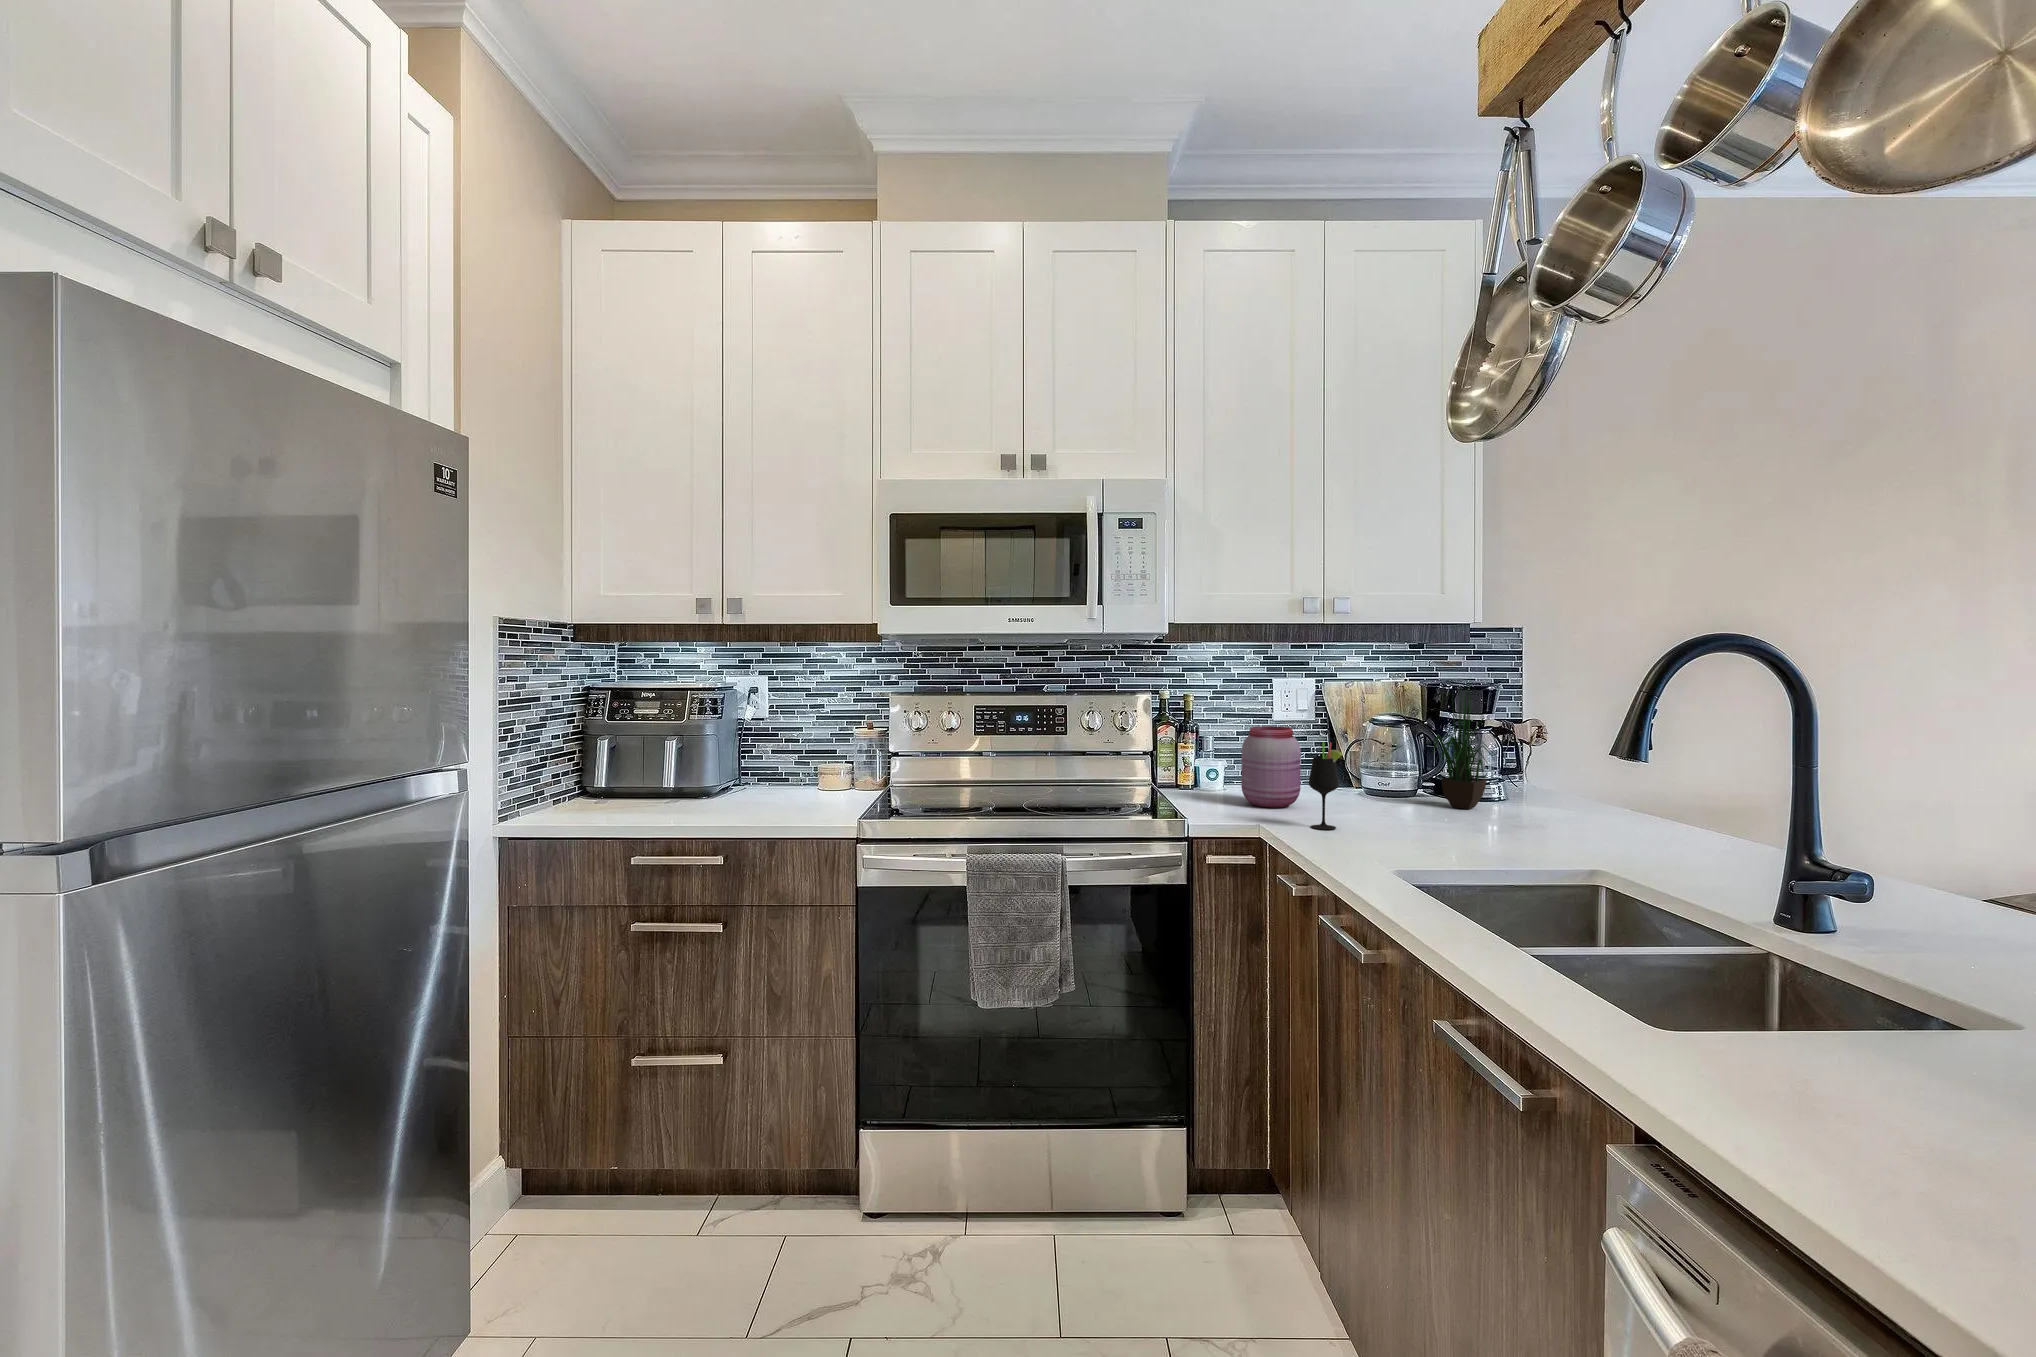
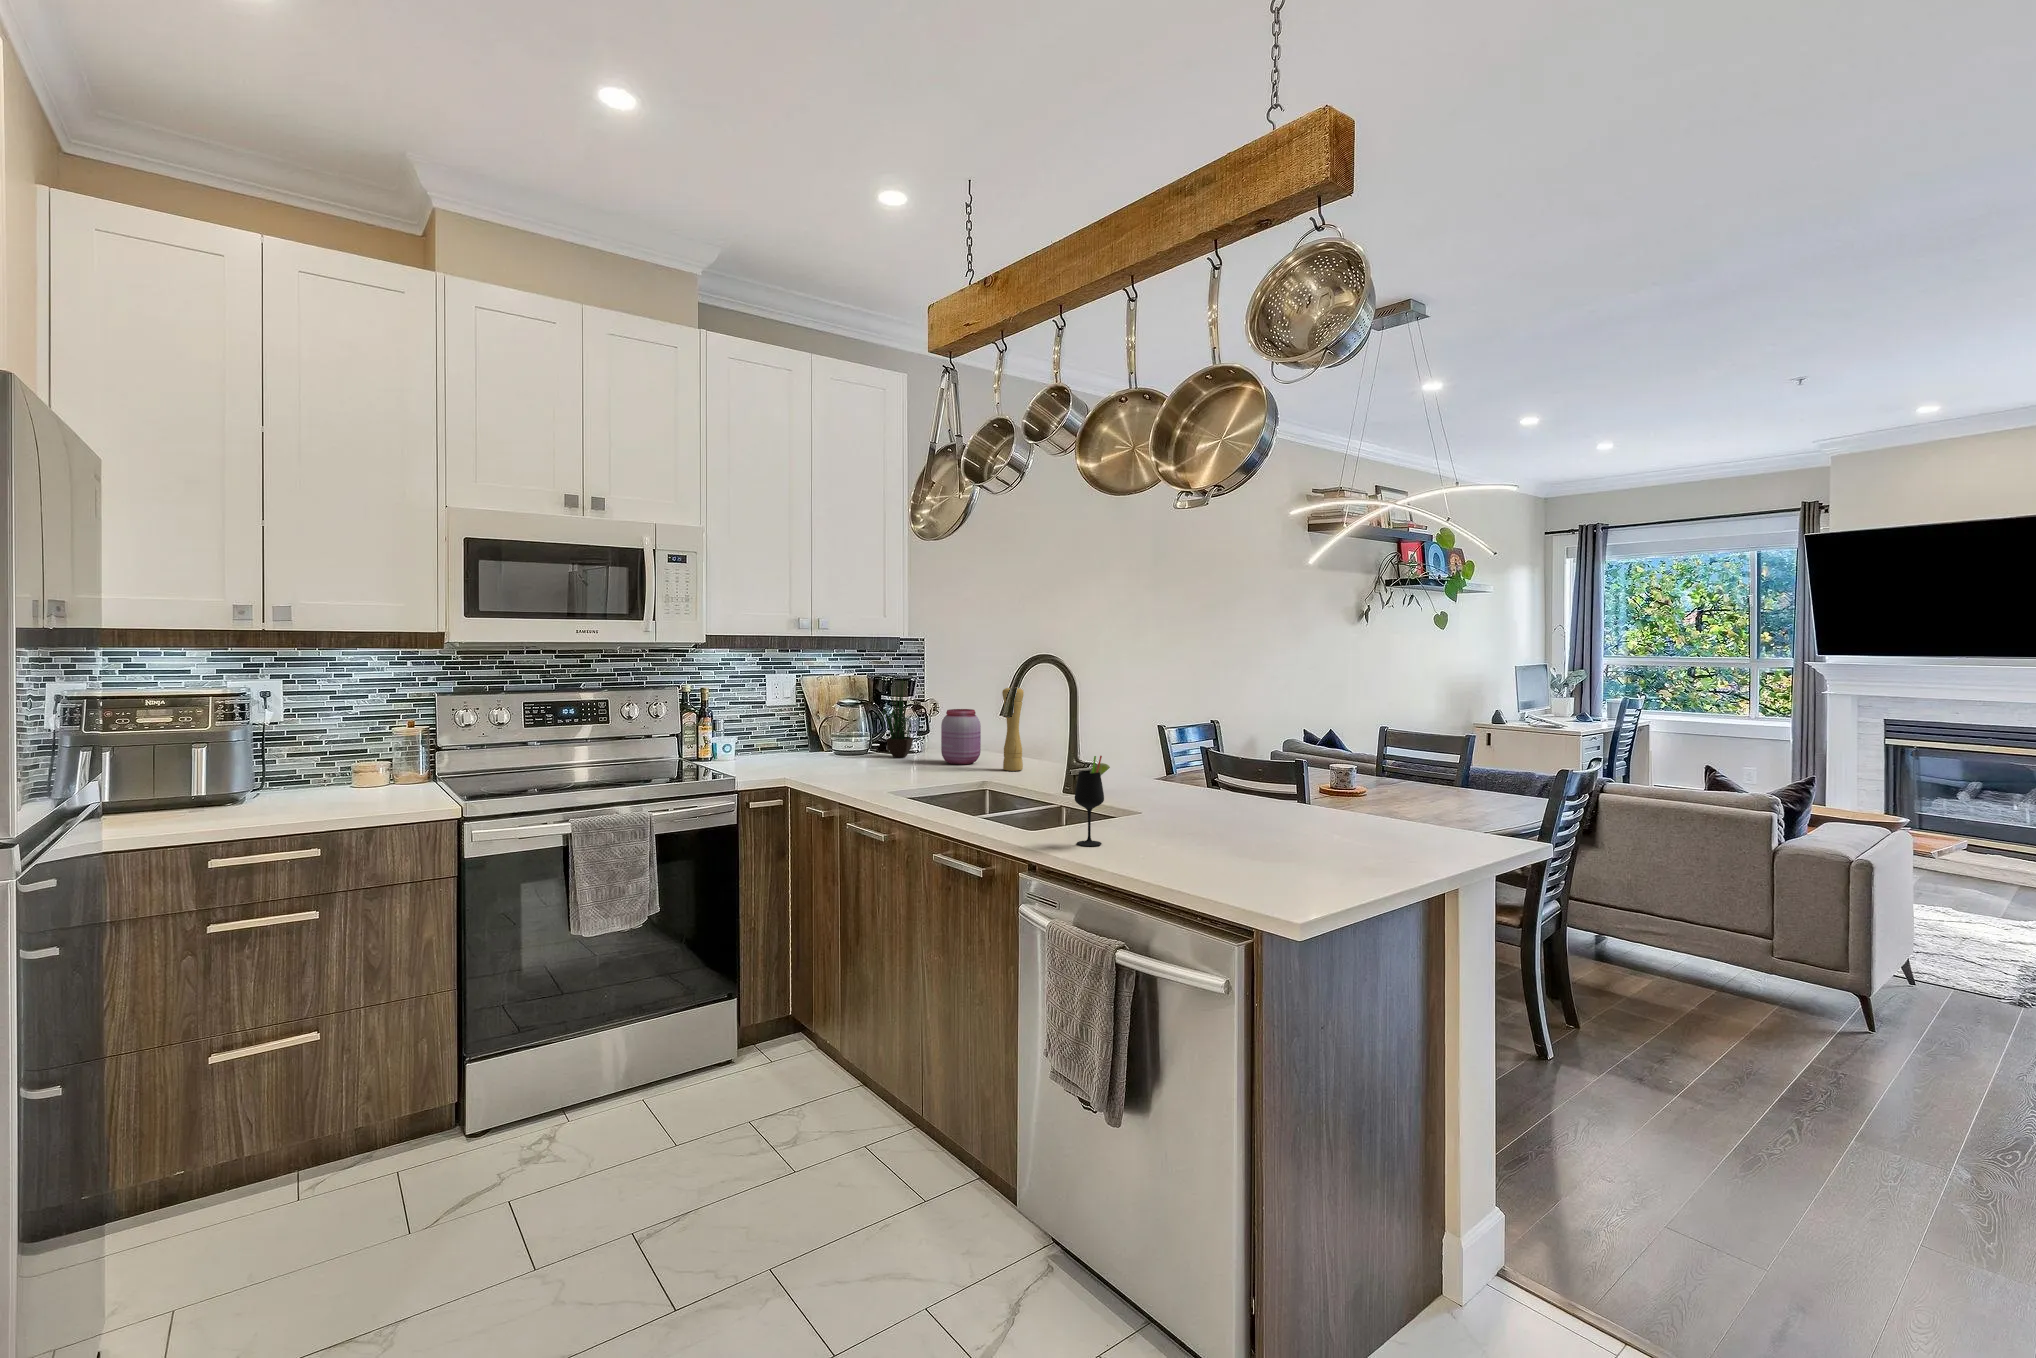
pepper mill: none [1642,709,1688,859] -> present [1002,688,1024,771]
jar: present [1241,726,1301,808] -> present [941,709,981,764]
wine glass: present [1309,742,1342,829] -> present [1075,756,1110,846]

